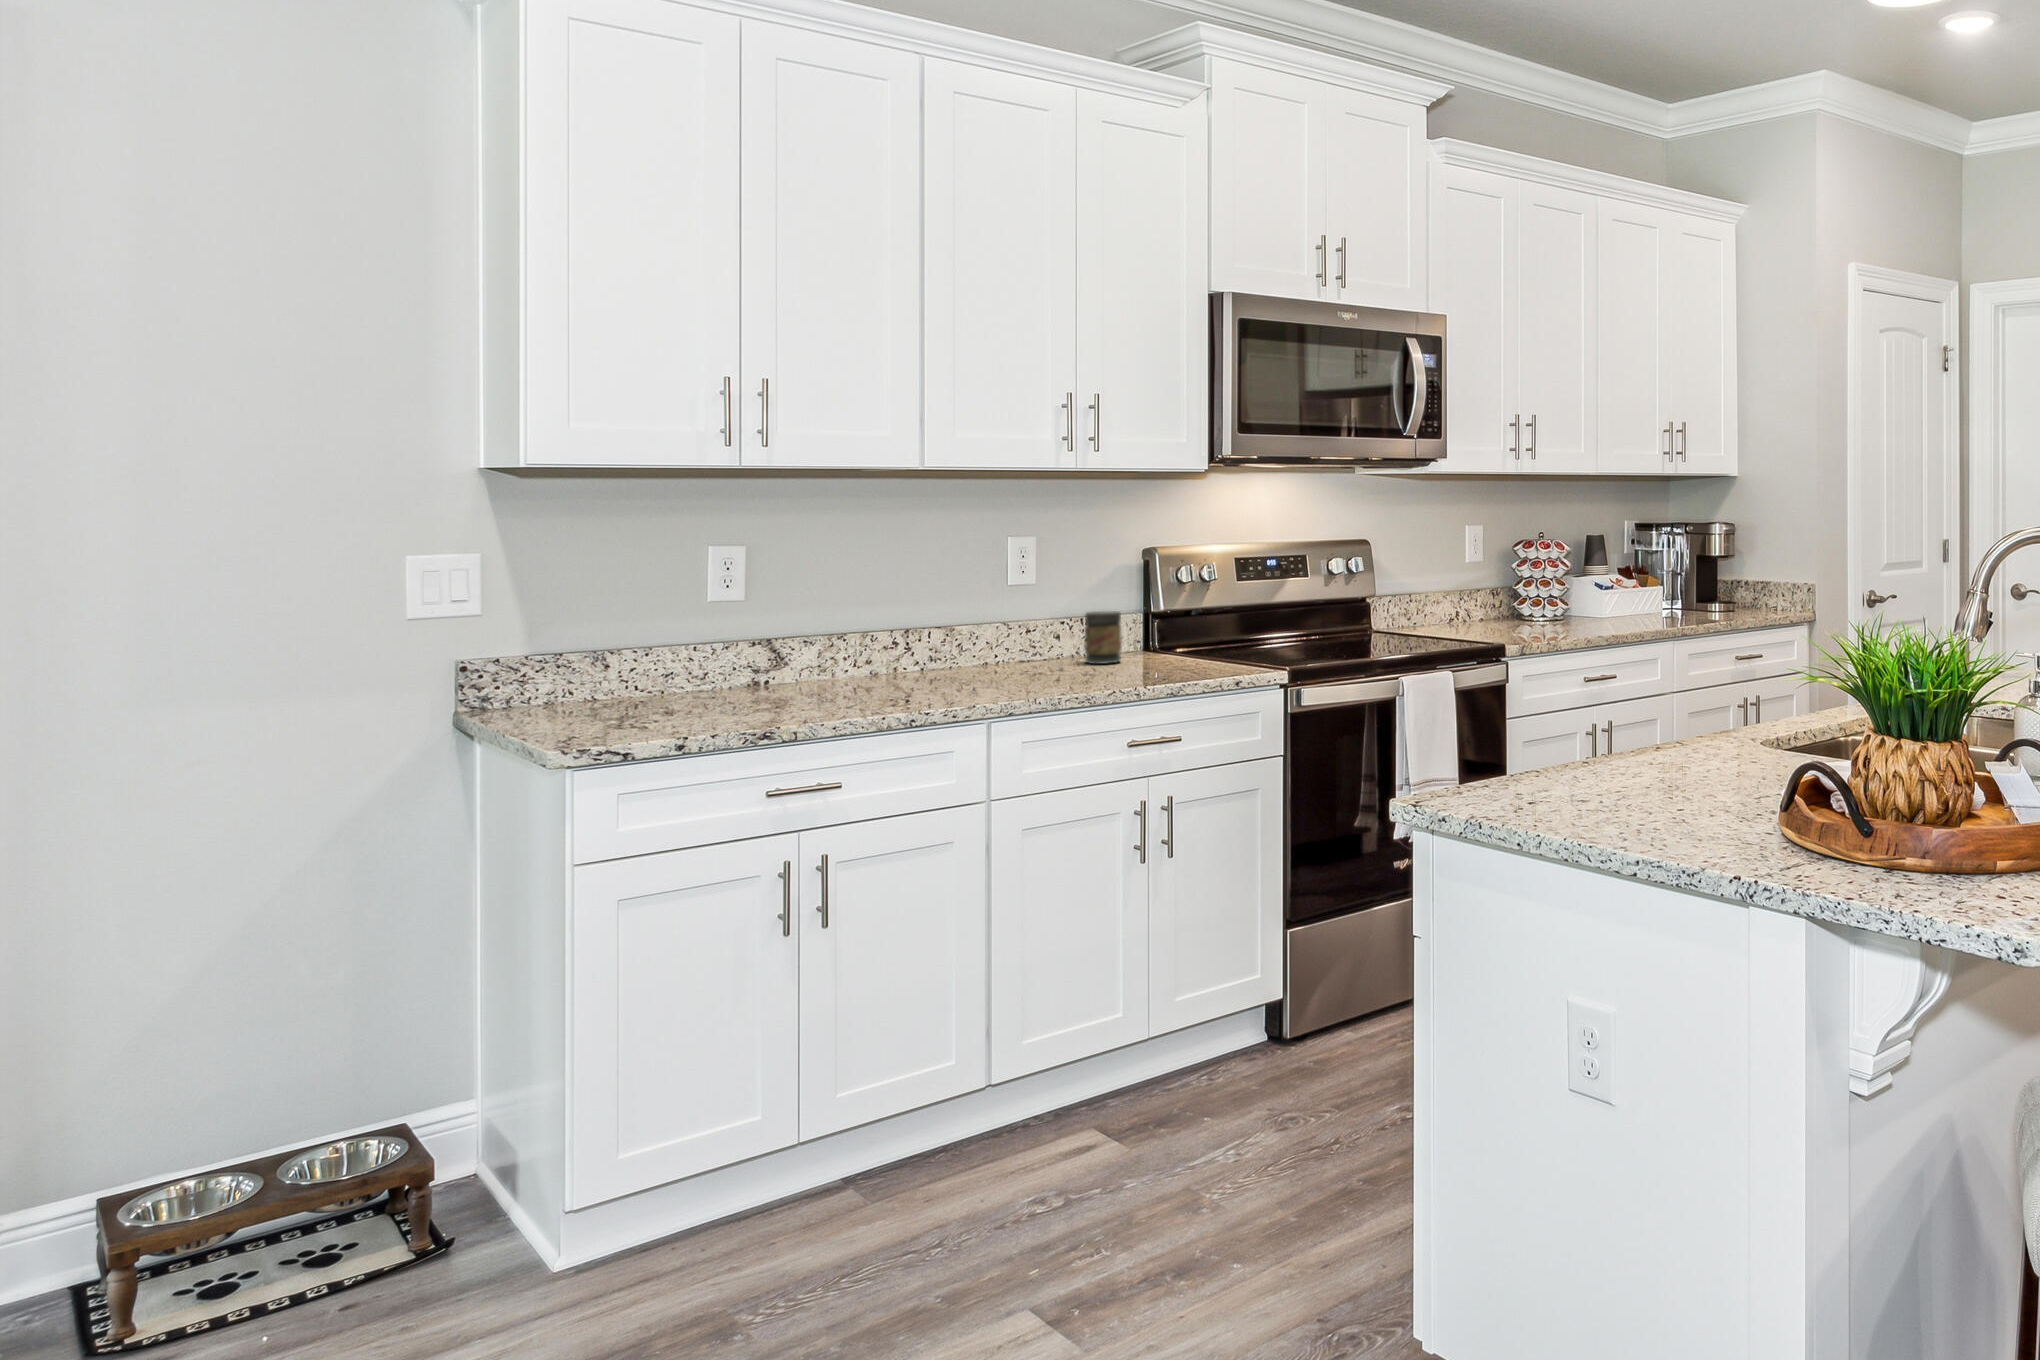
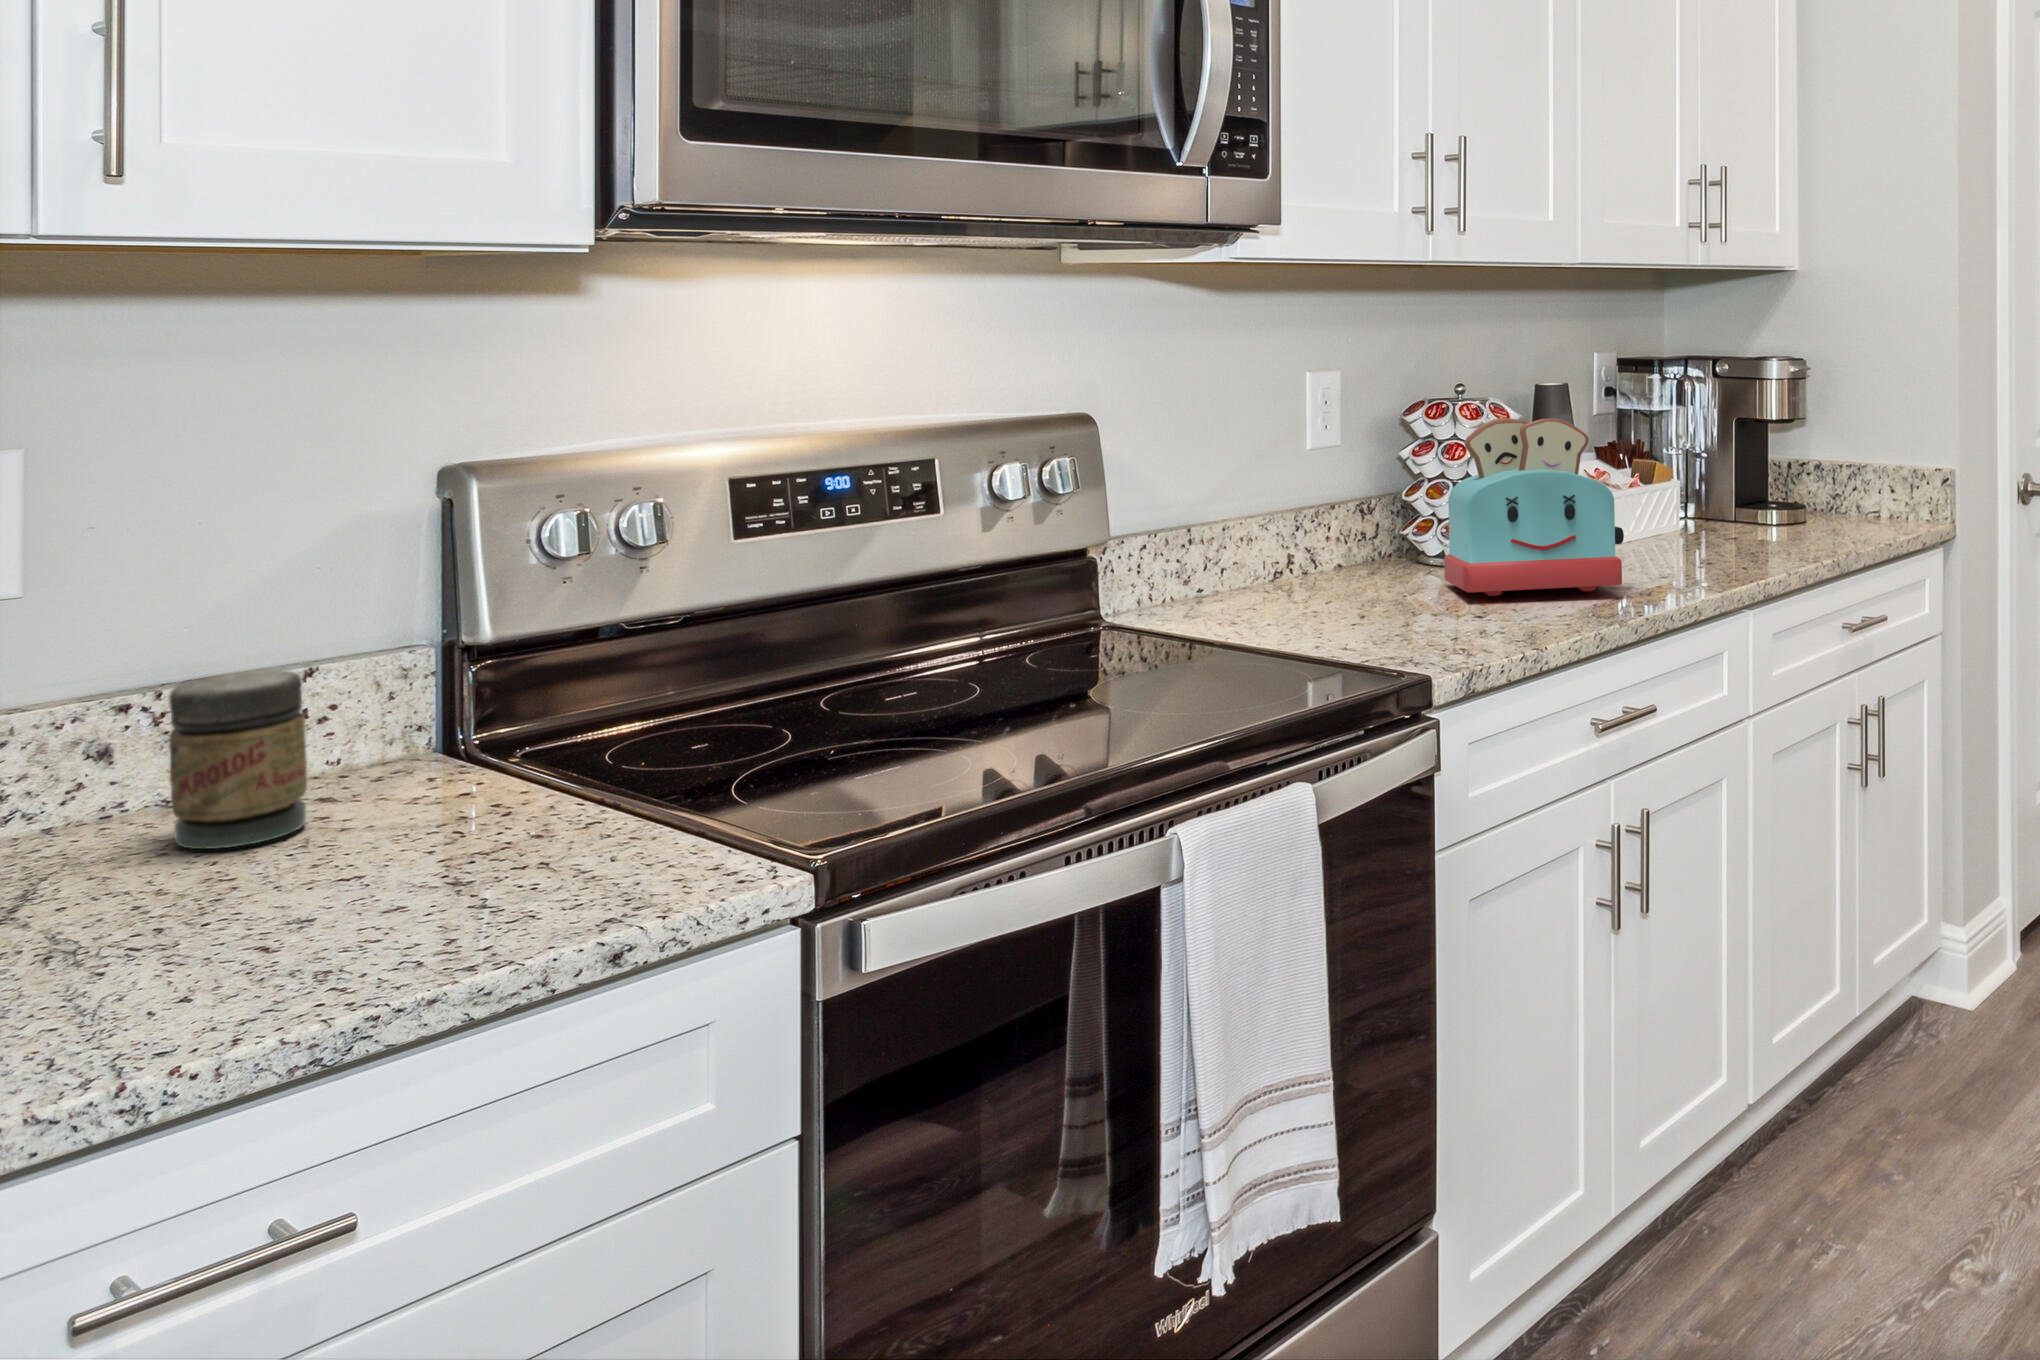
toaster: none [1529,547,1613,628] -> present [1444,418,1624,596]

